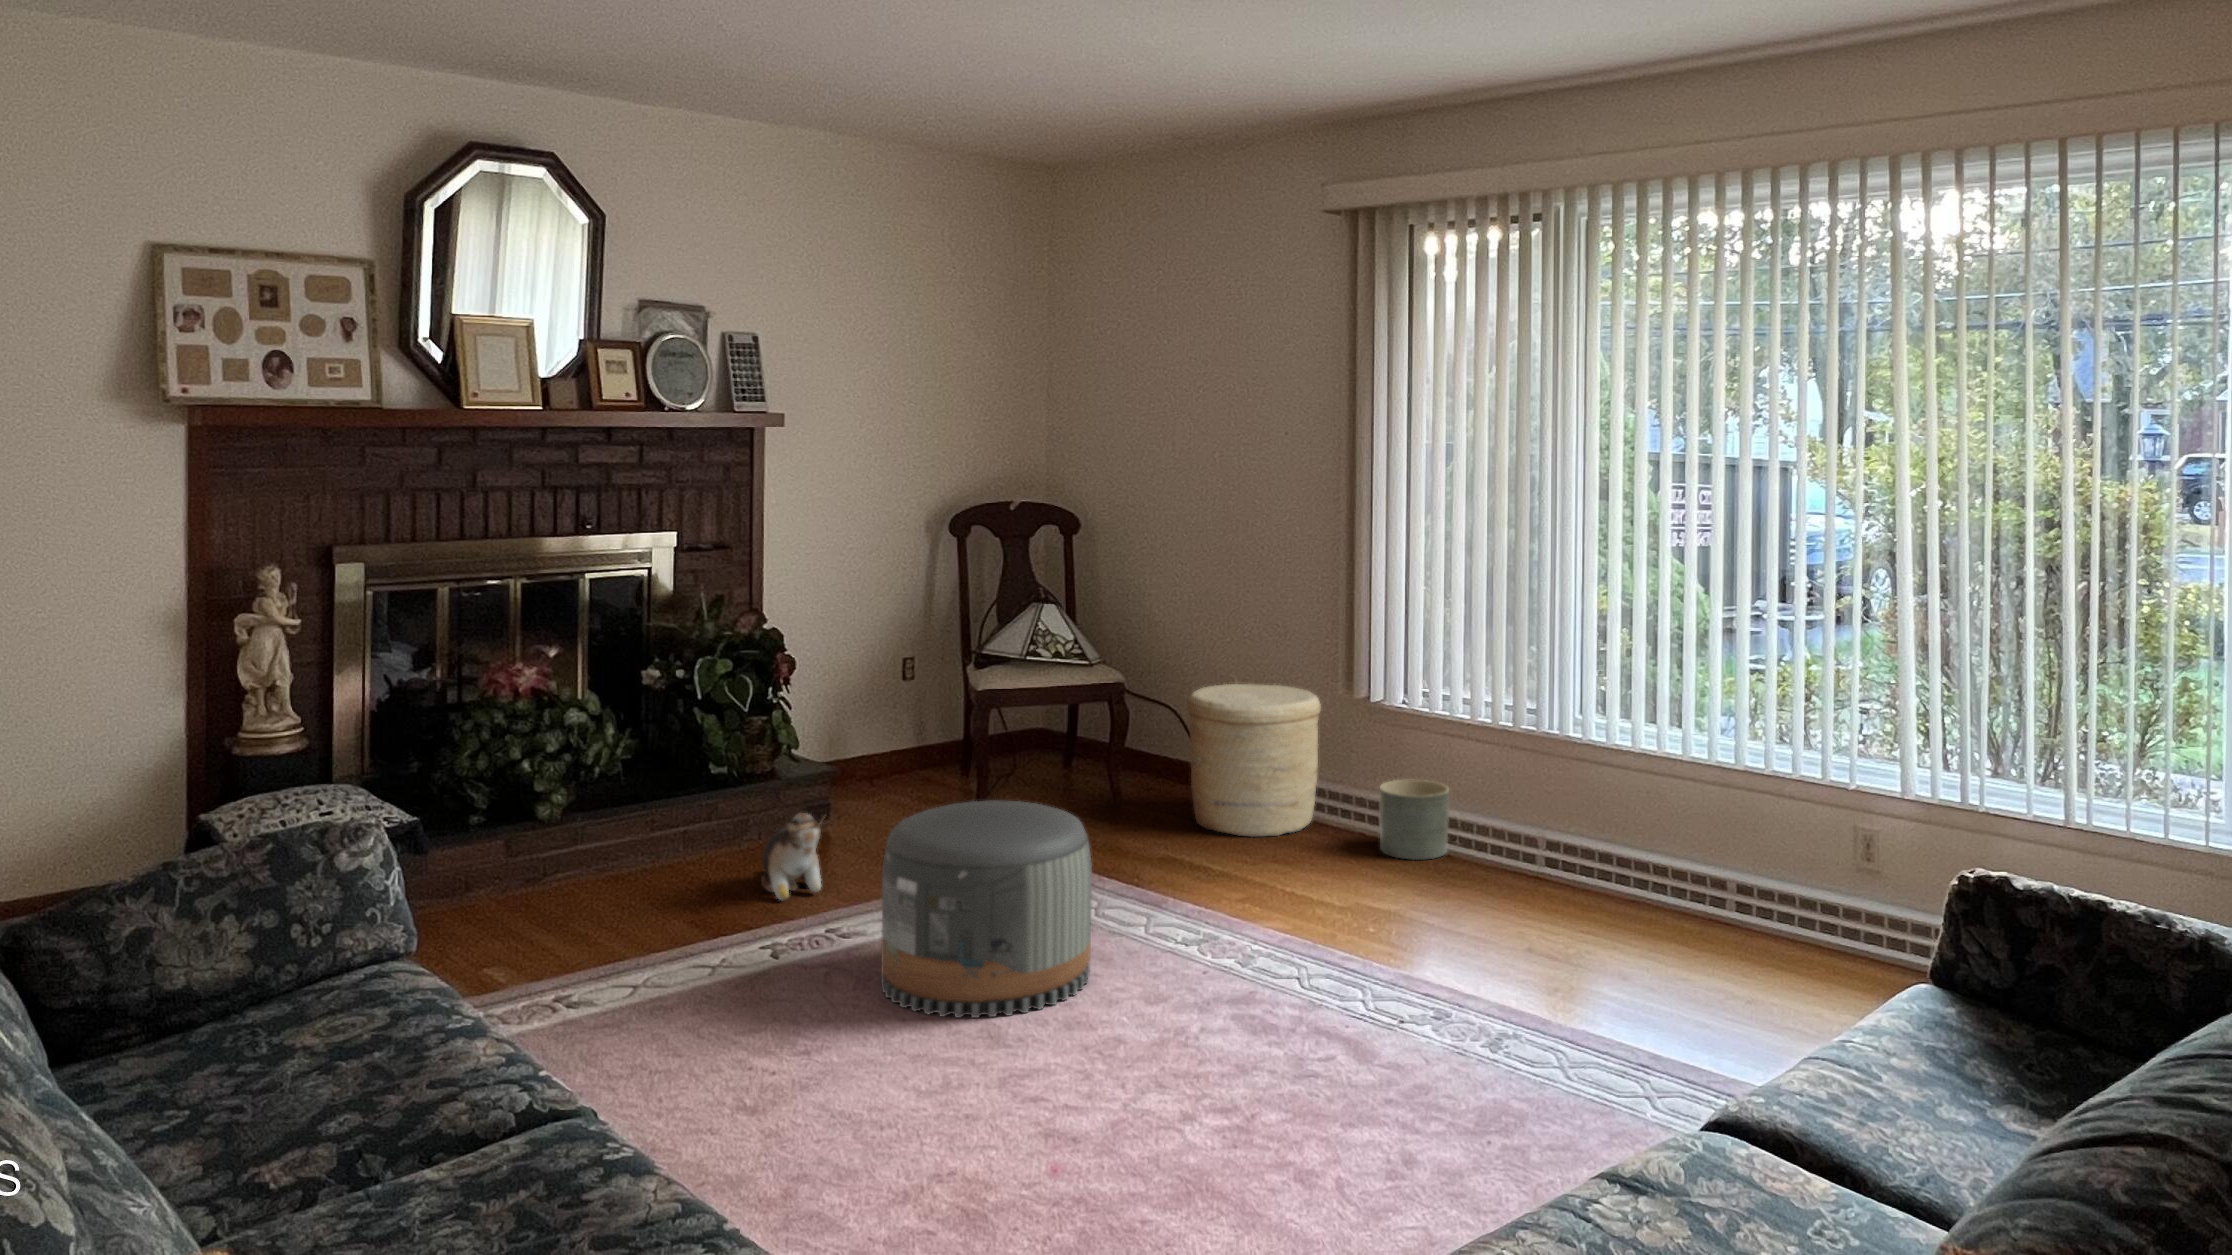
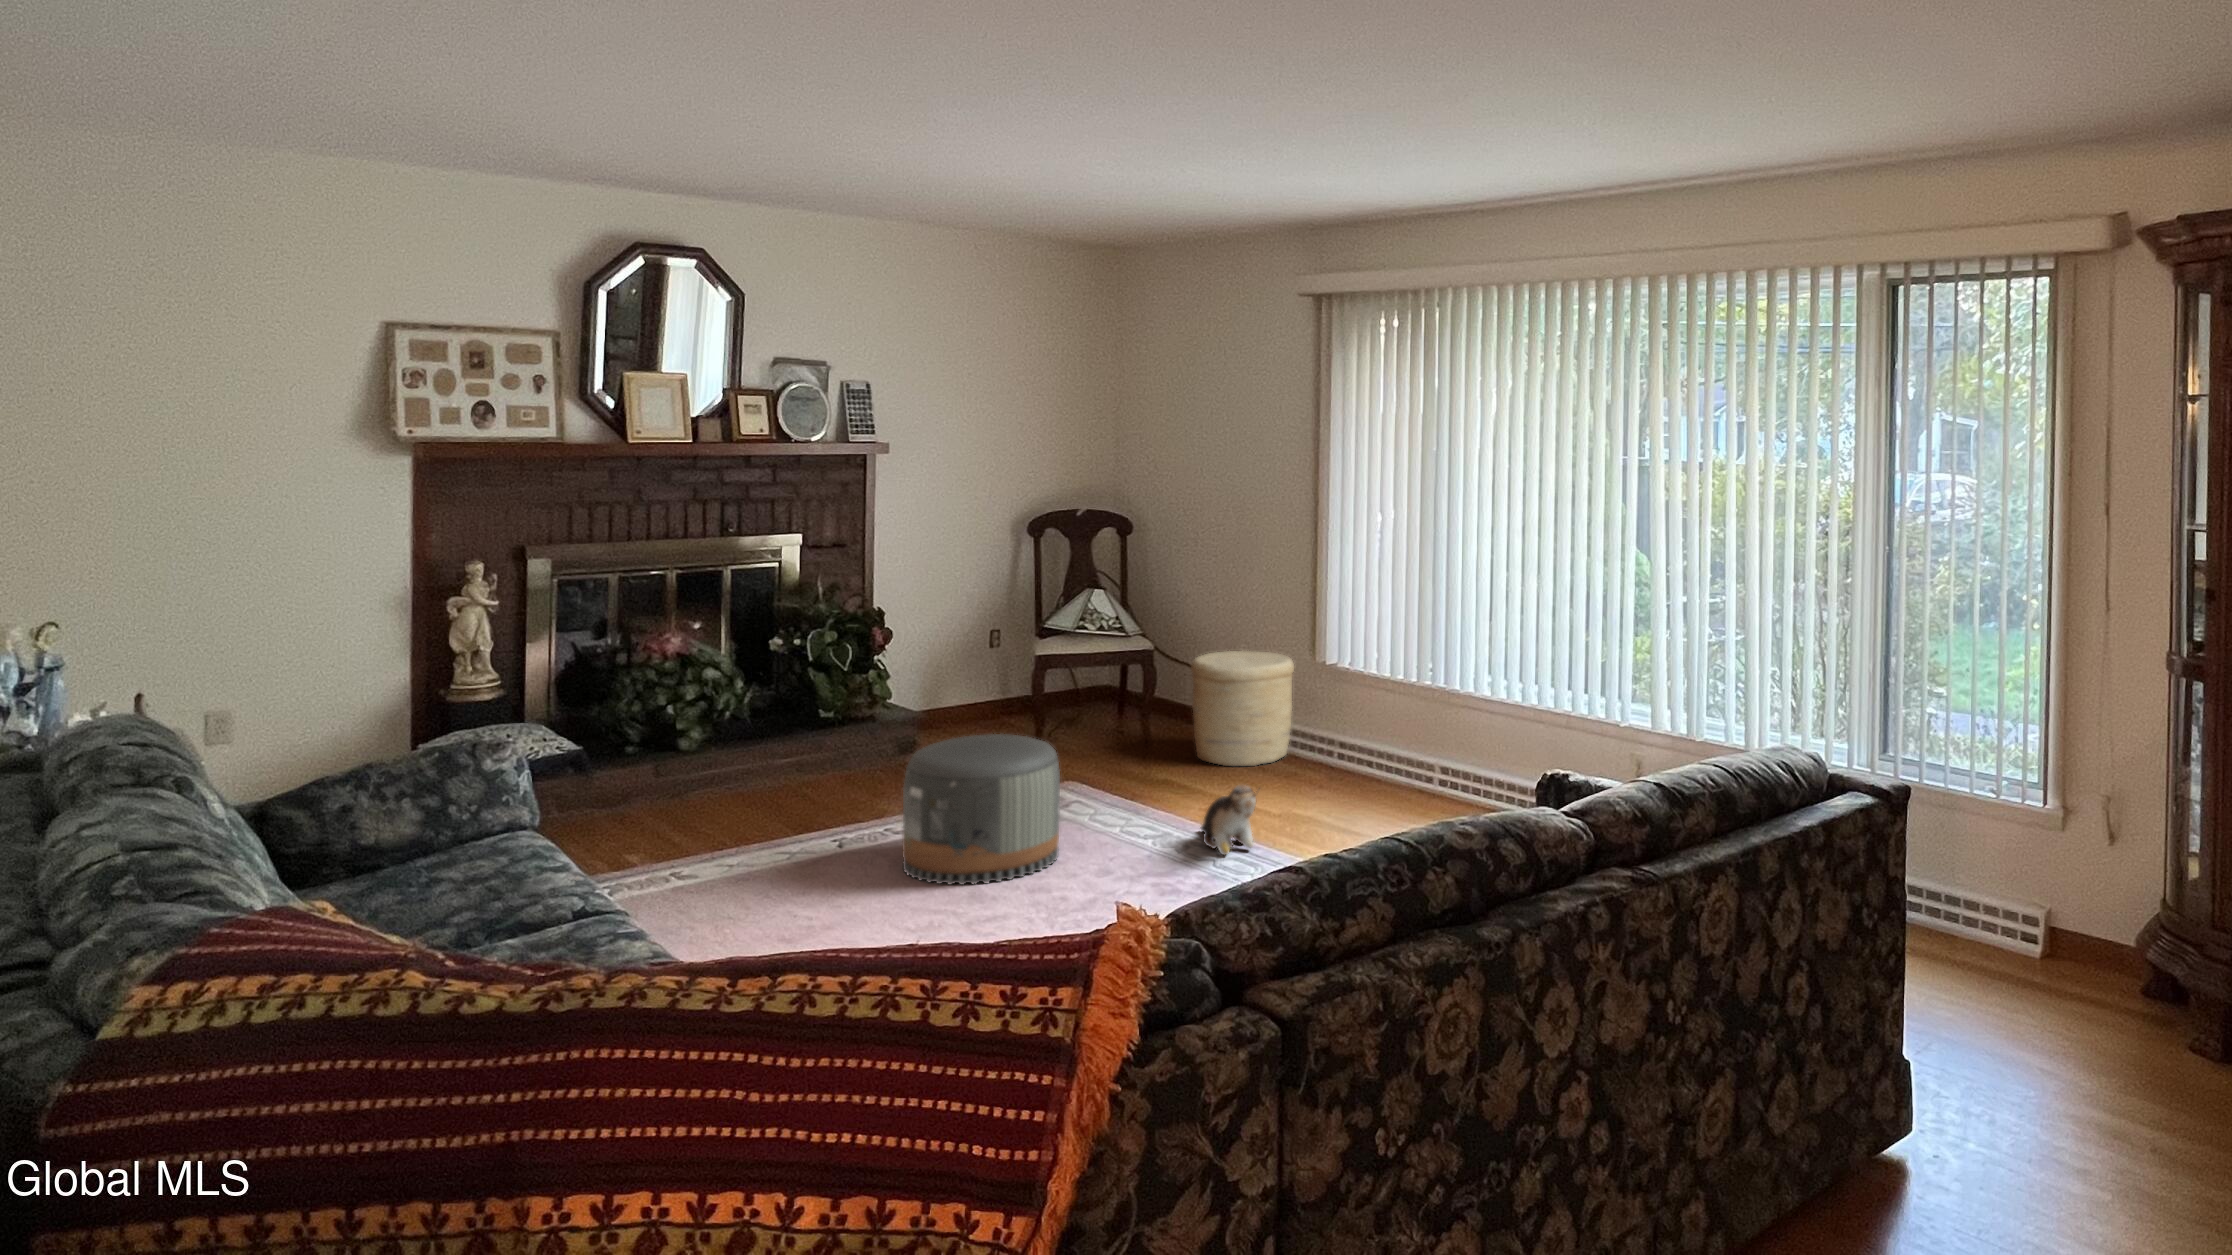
planter: present [1380,780,1449,860] -> none [1325,724,1378,783]
plush toy: present [761,813,821,900] -> present [1201,785,1256,855]

